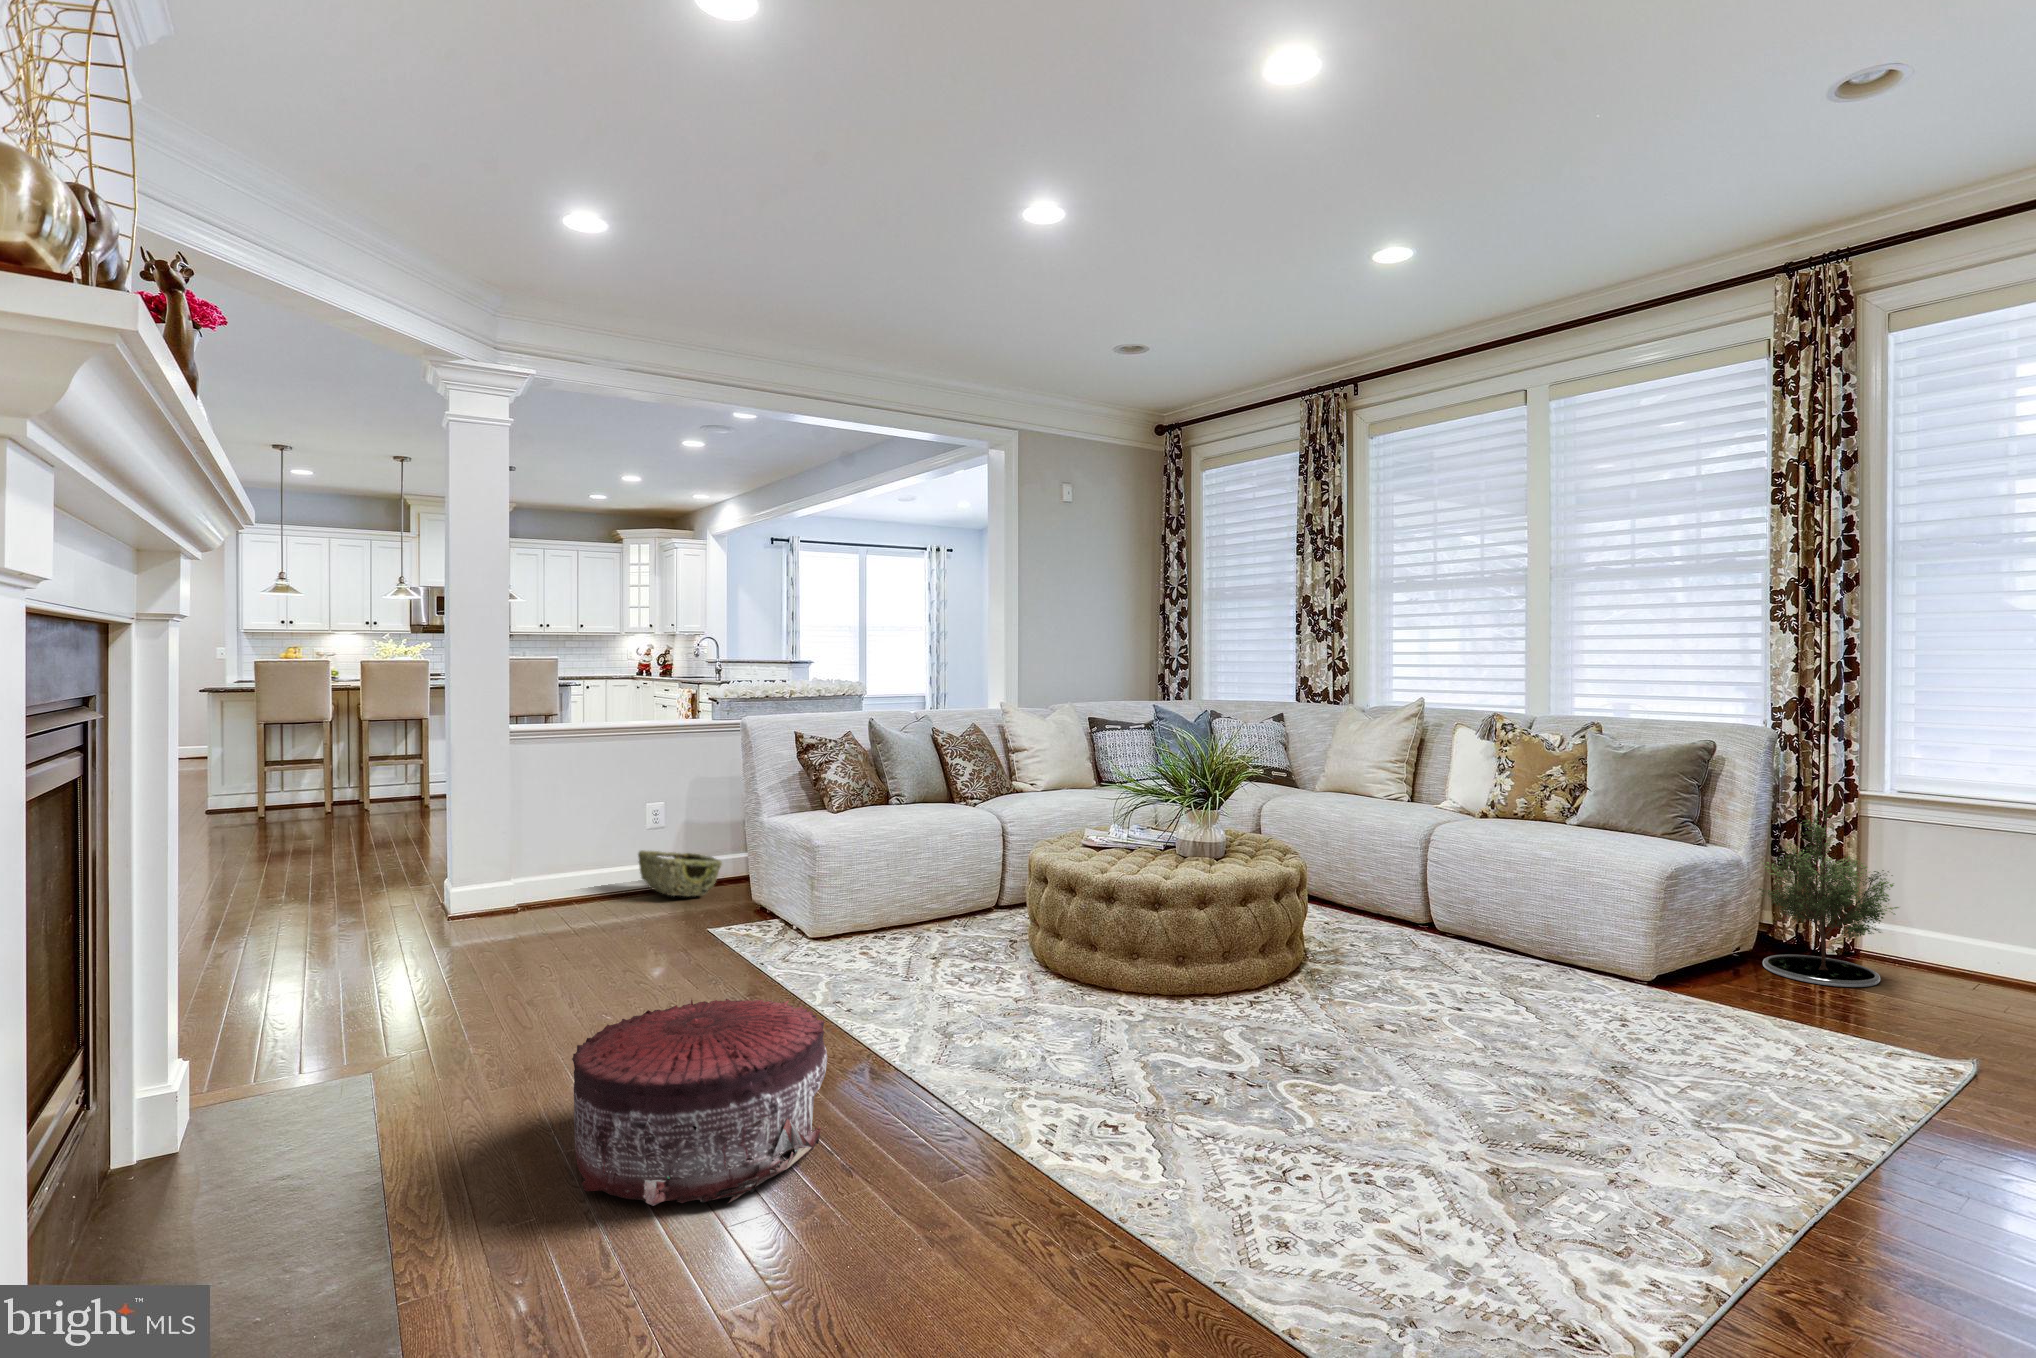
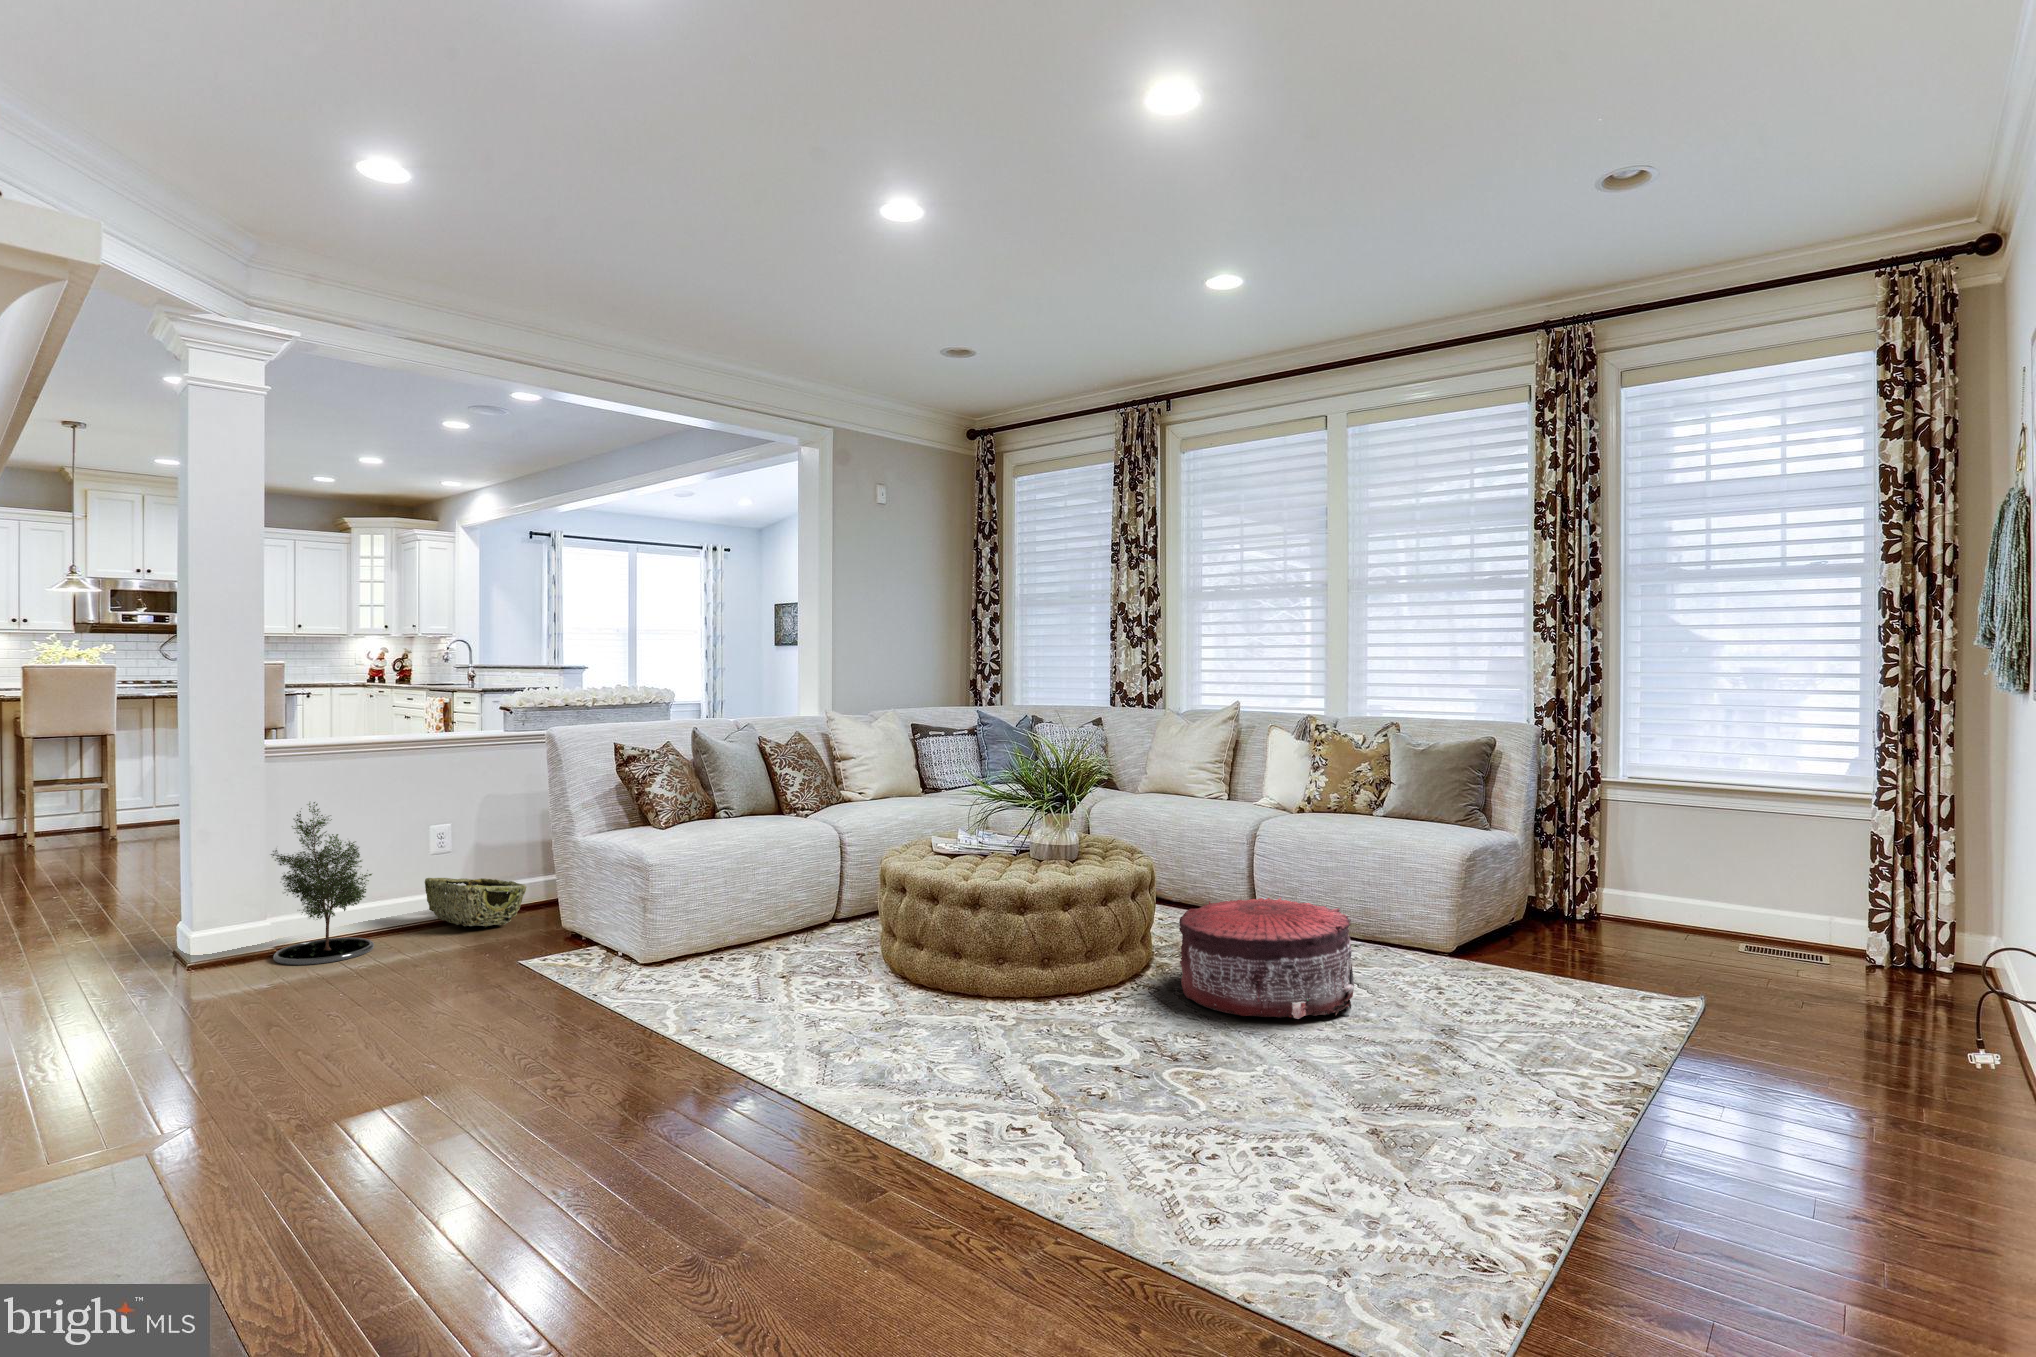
potted tree: present [1759,808,1899,987] -> present [271,802,374,965]
pouf: present [572,999,827,1206] -> present [1179,898,1354,1019]

